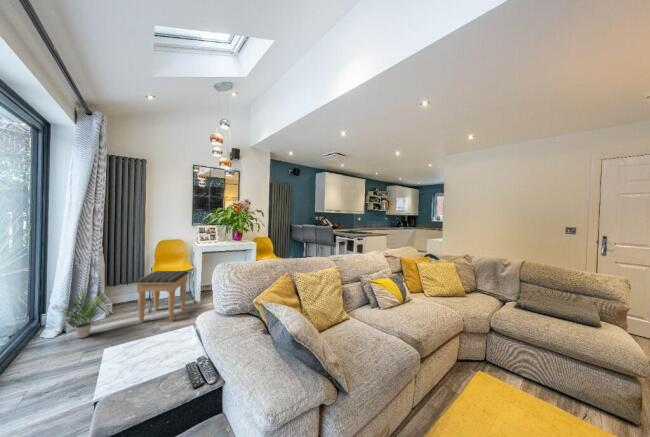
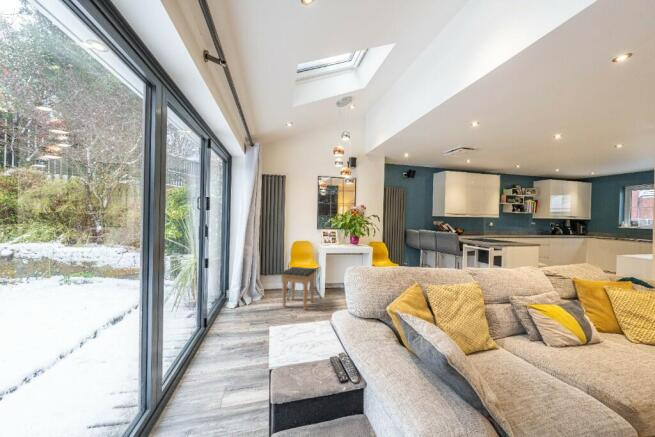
potted plant: present [57,290,105,338] -> none [233,274,265,312]

